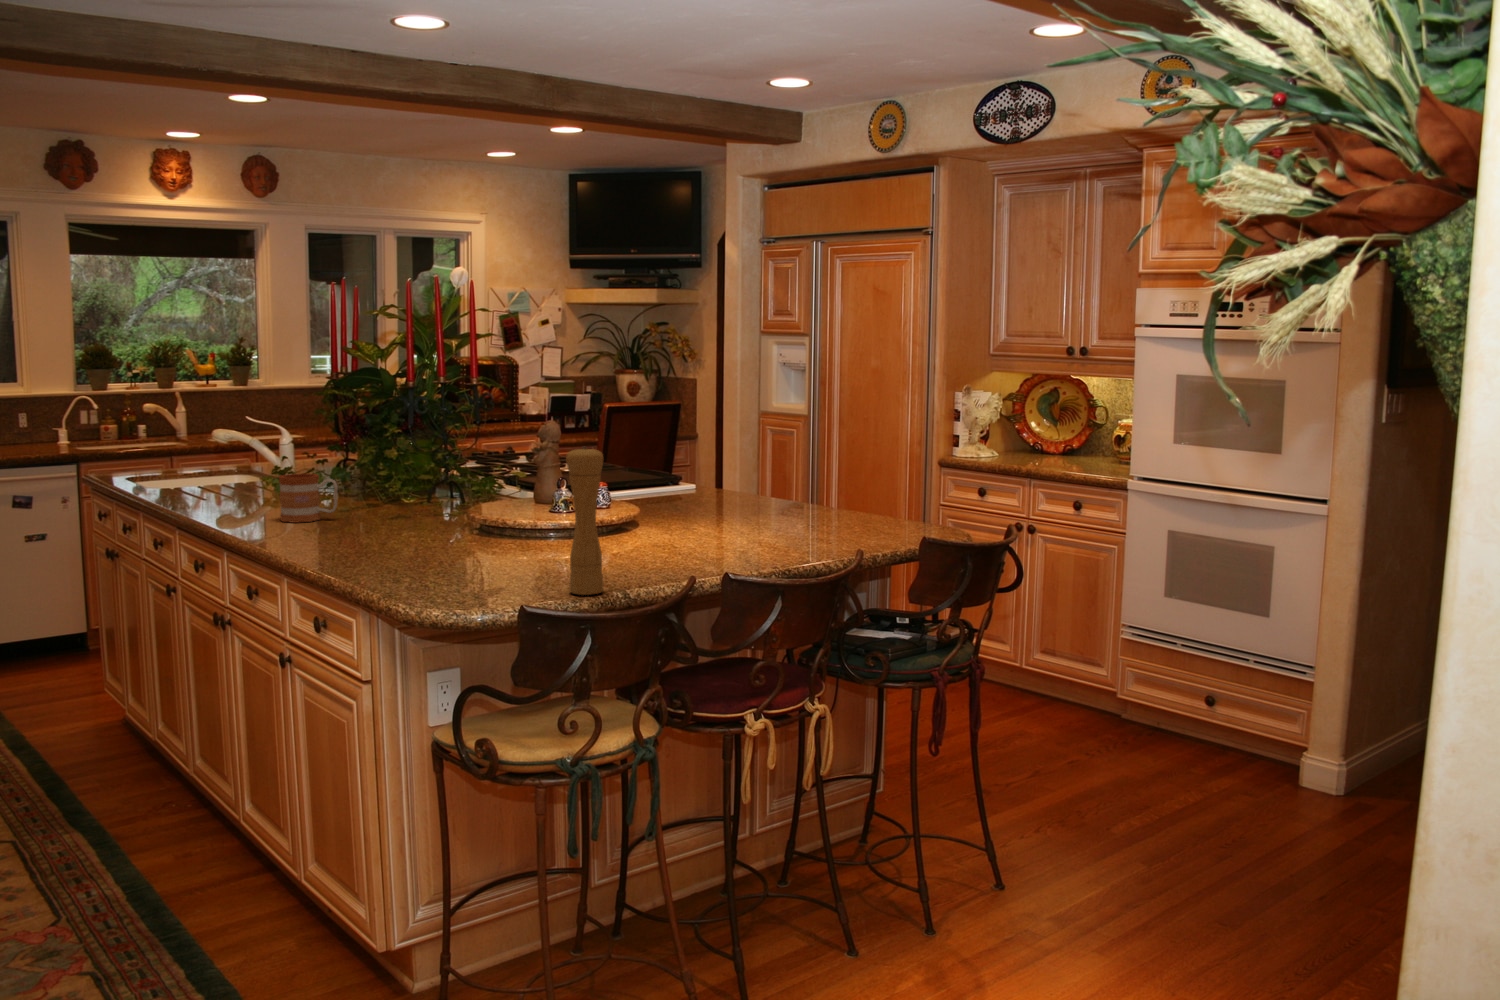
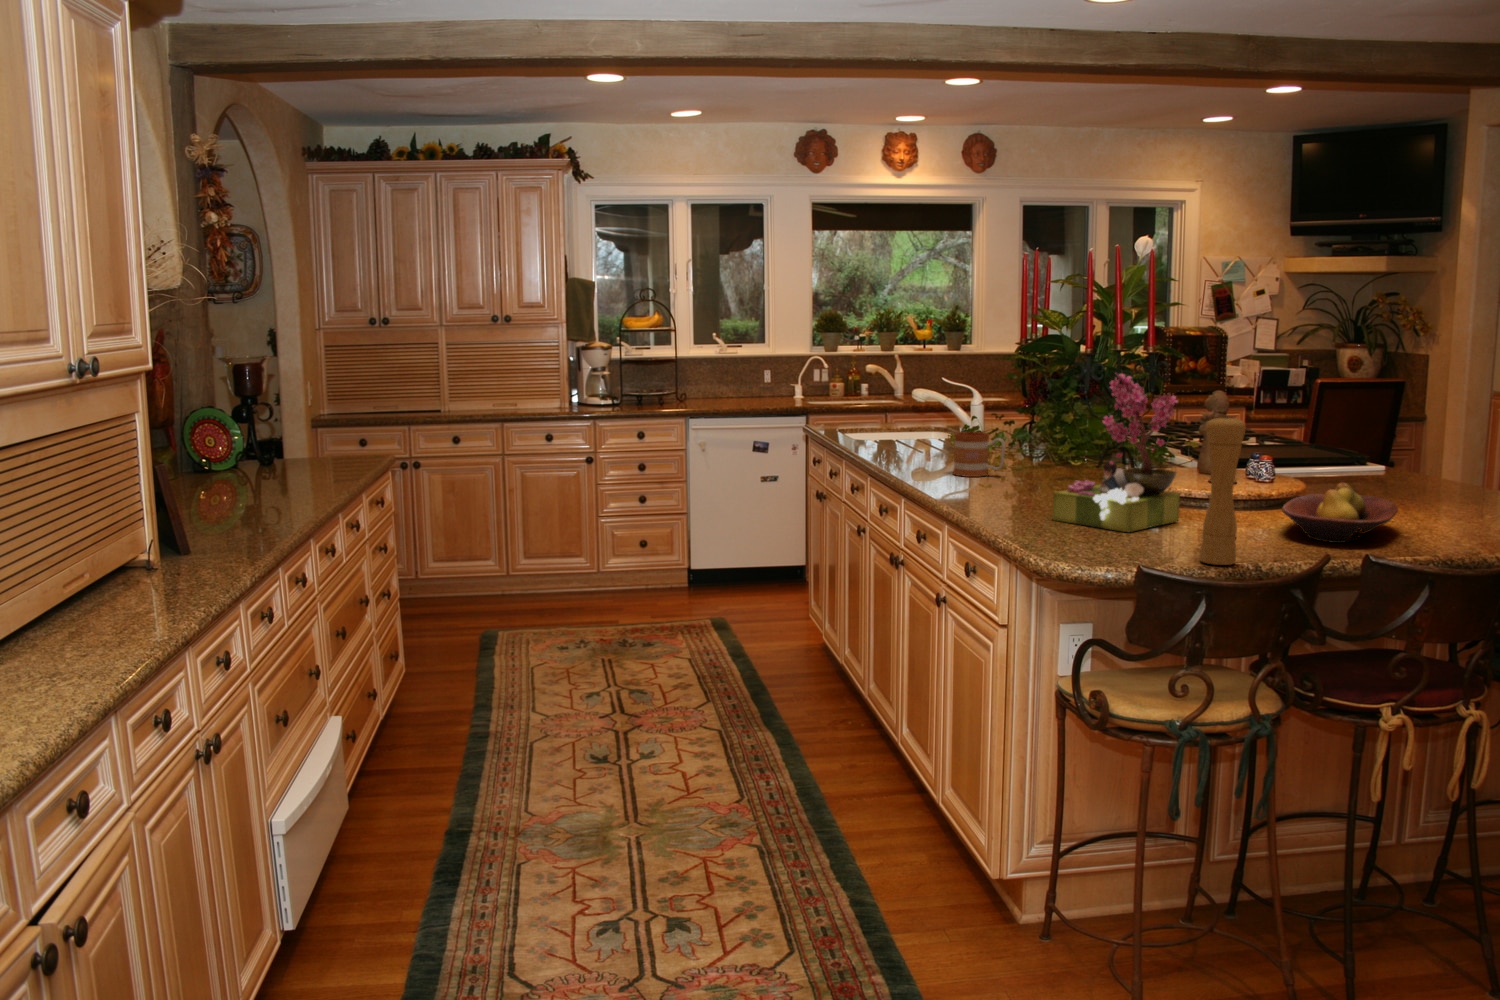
flower arrangement: none [406,404,533,569] -> present [1053,374,1180,532]
fruit bowl: none [628,503,725,560] -> present [1282,483,1398,543]

